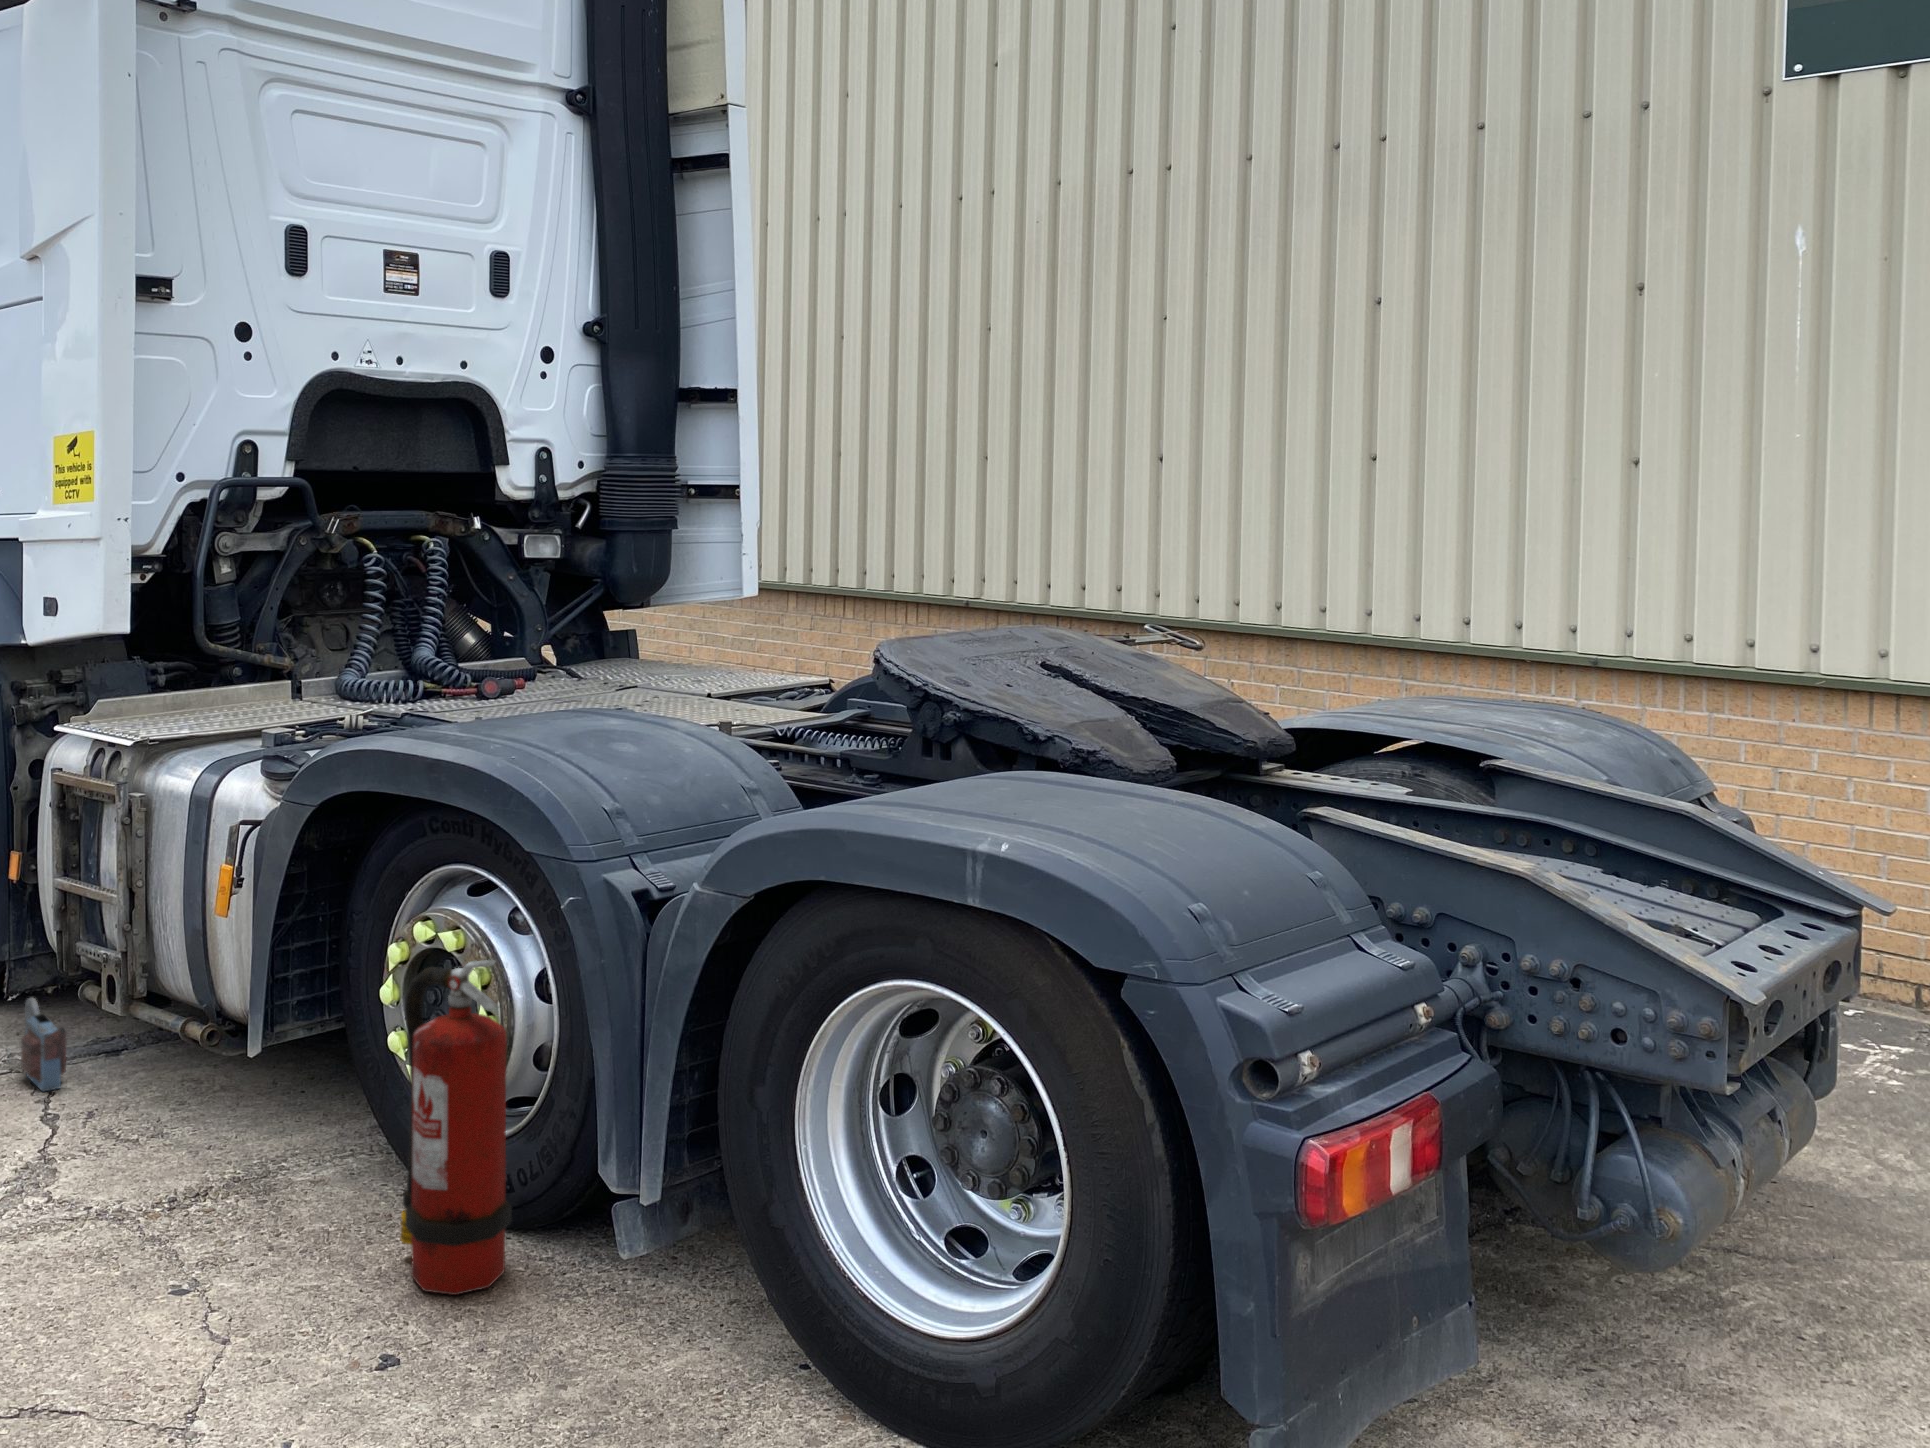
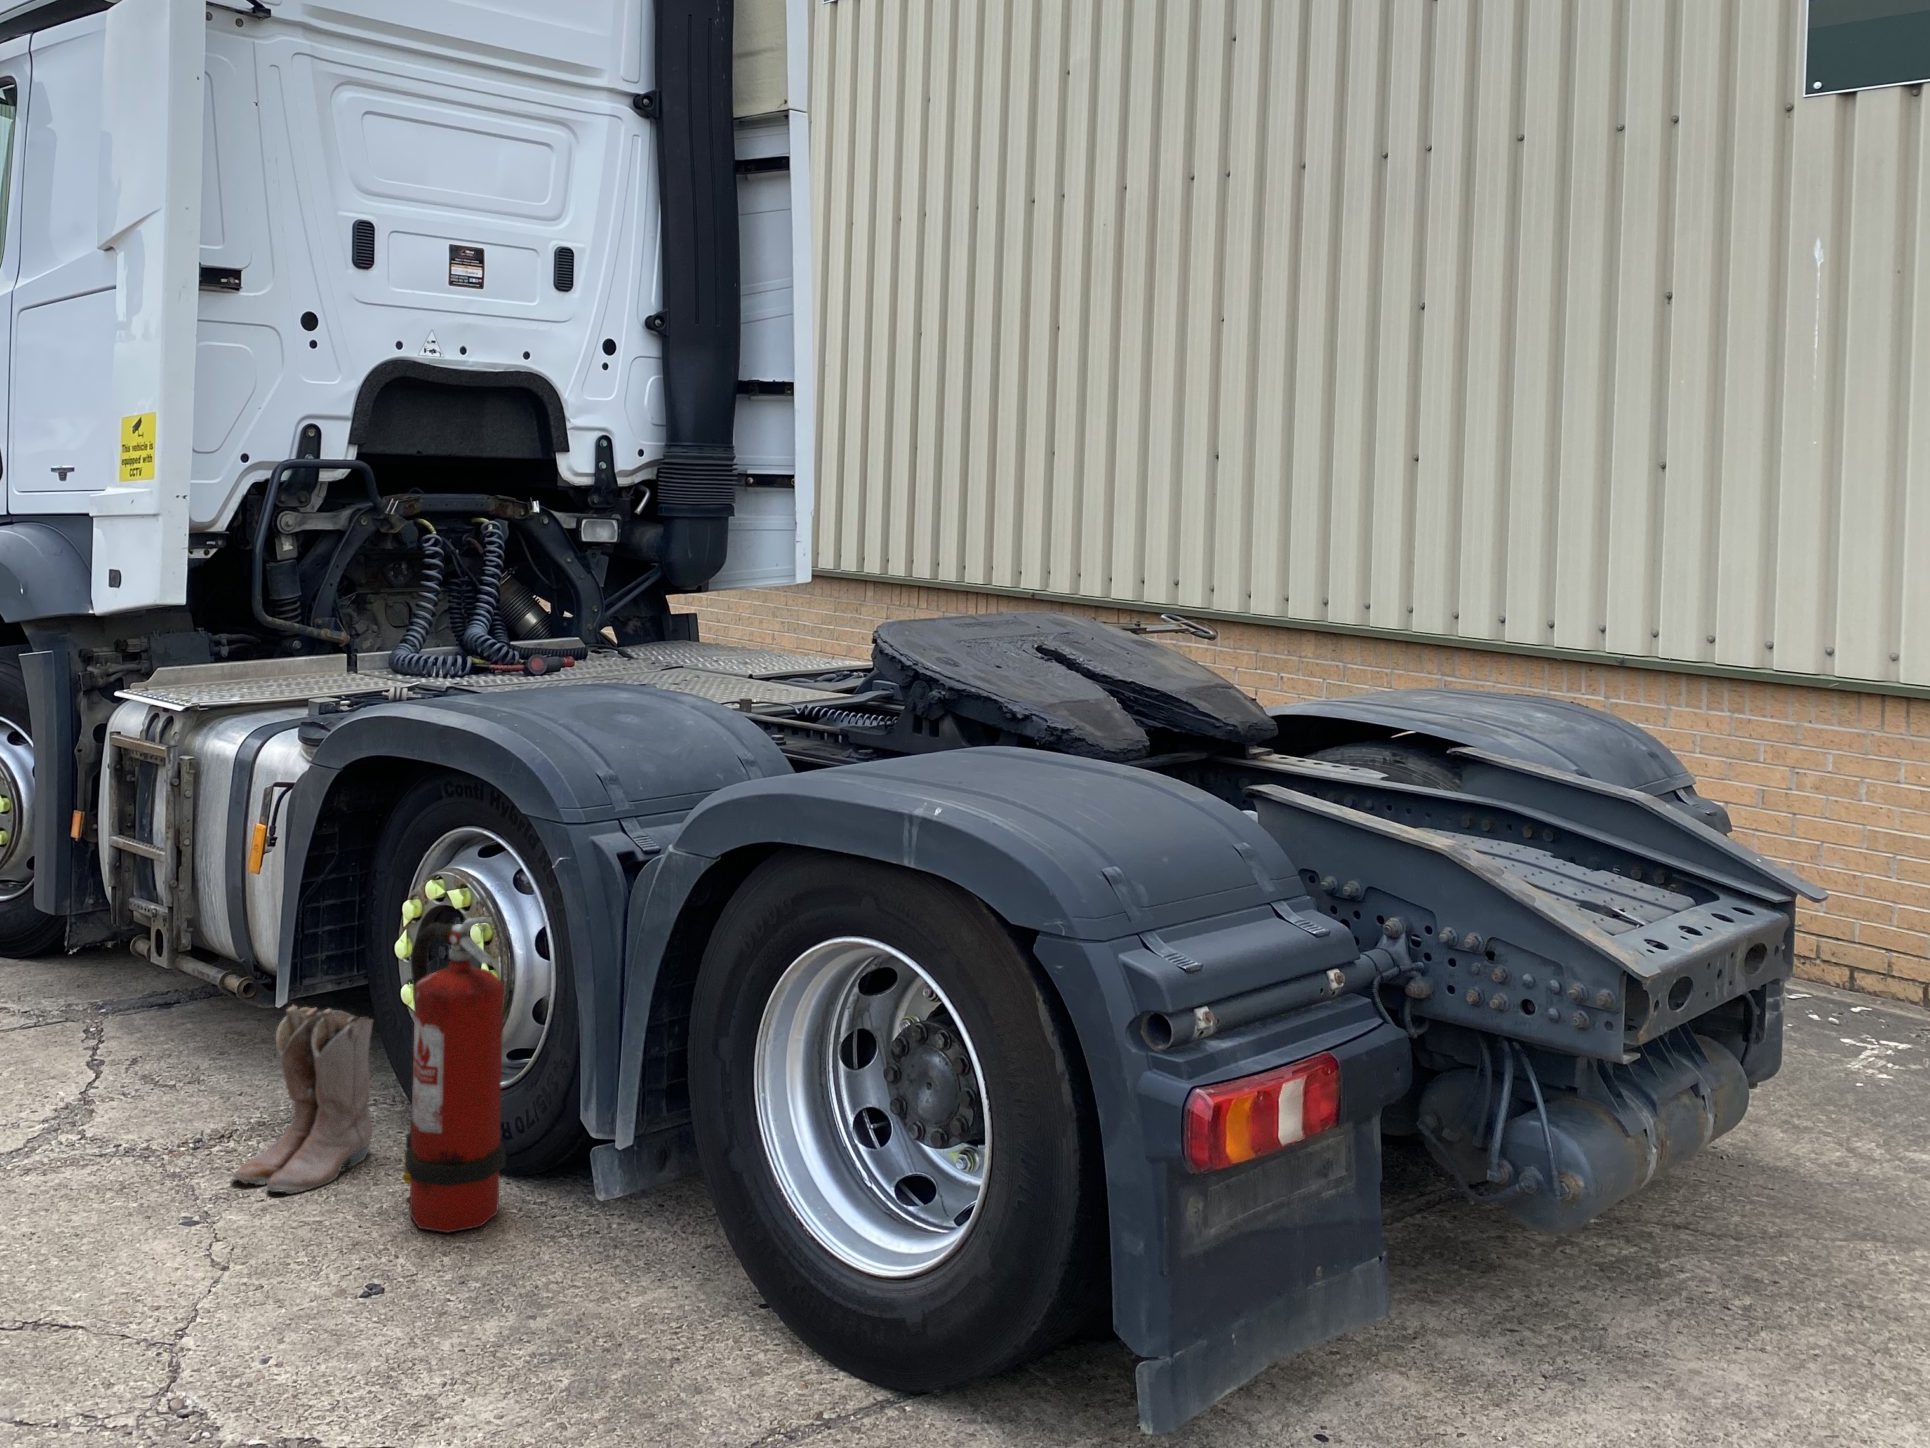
watering can: present [21,998,66,1091] -> none [79,945,121,1034]
boots: none [215,1057,360,1258] -> present [232,1005,374,1194]

